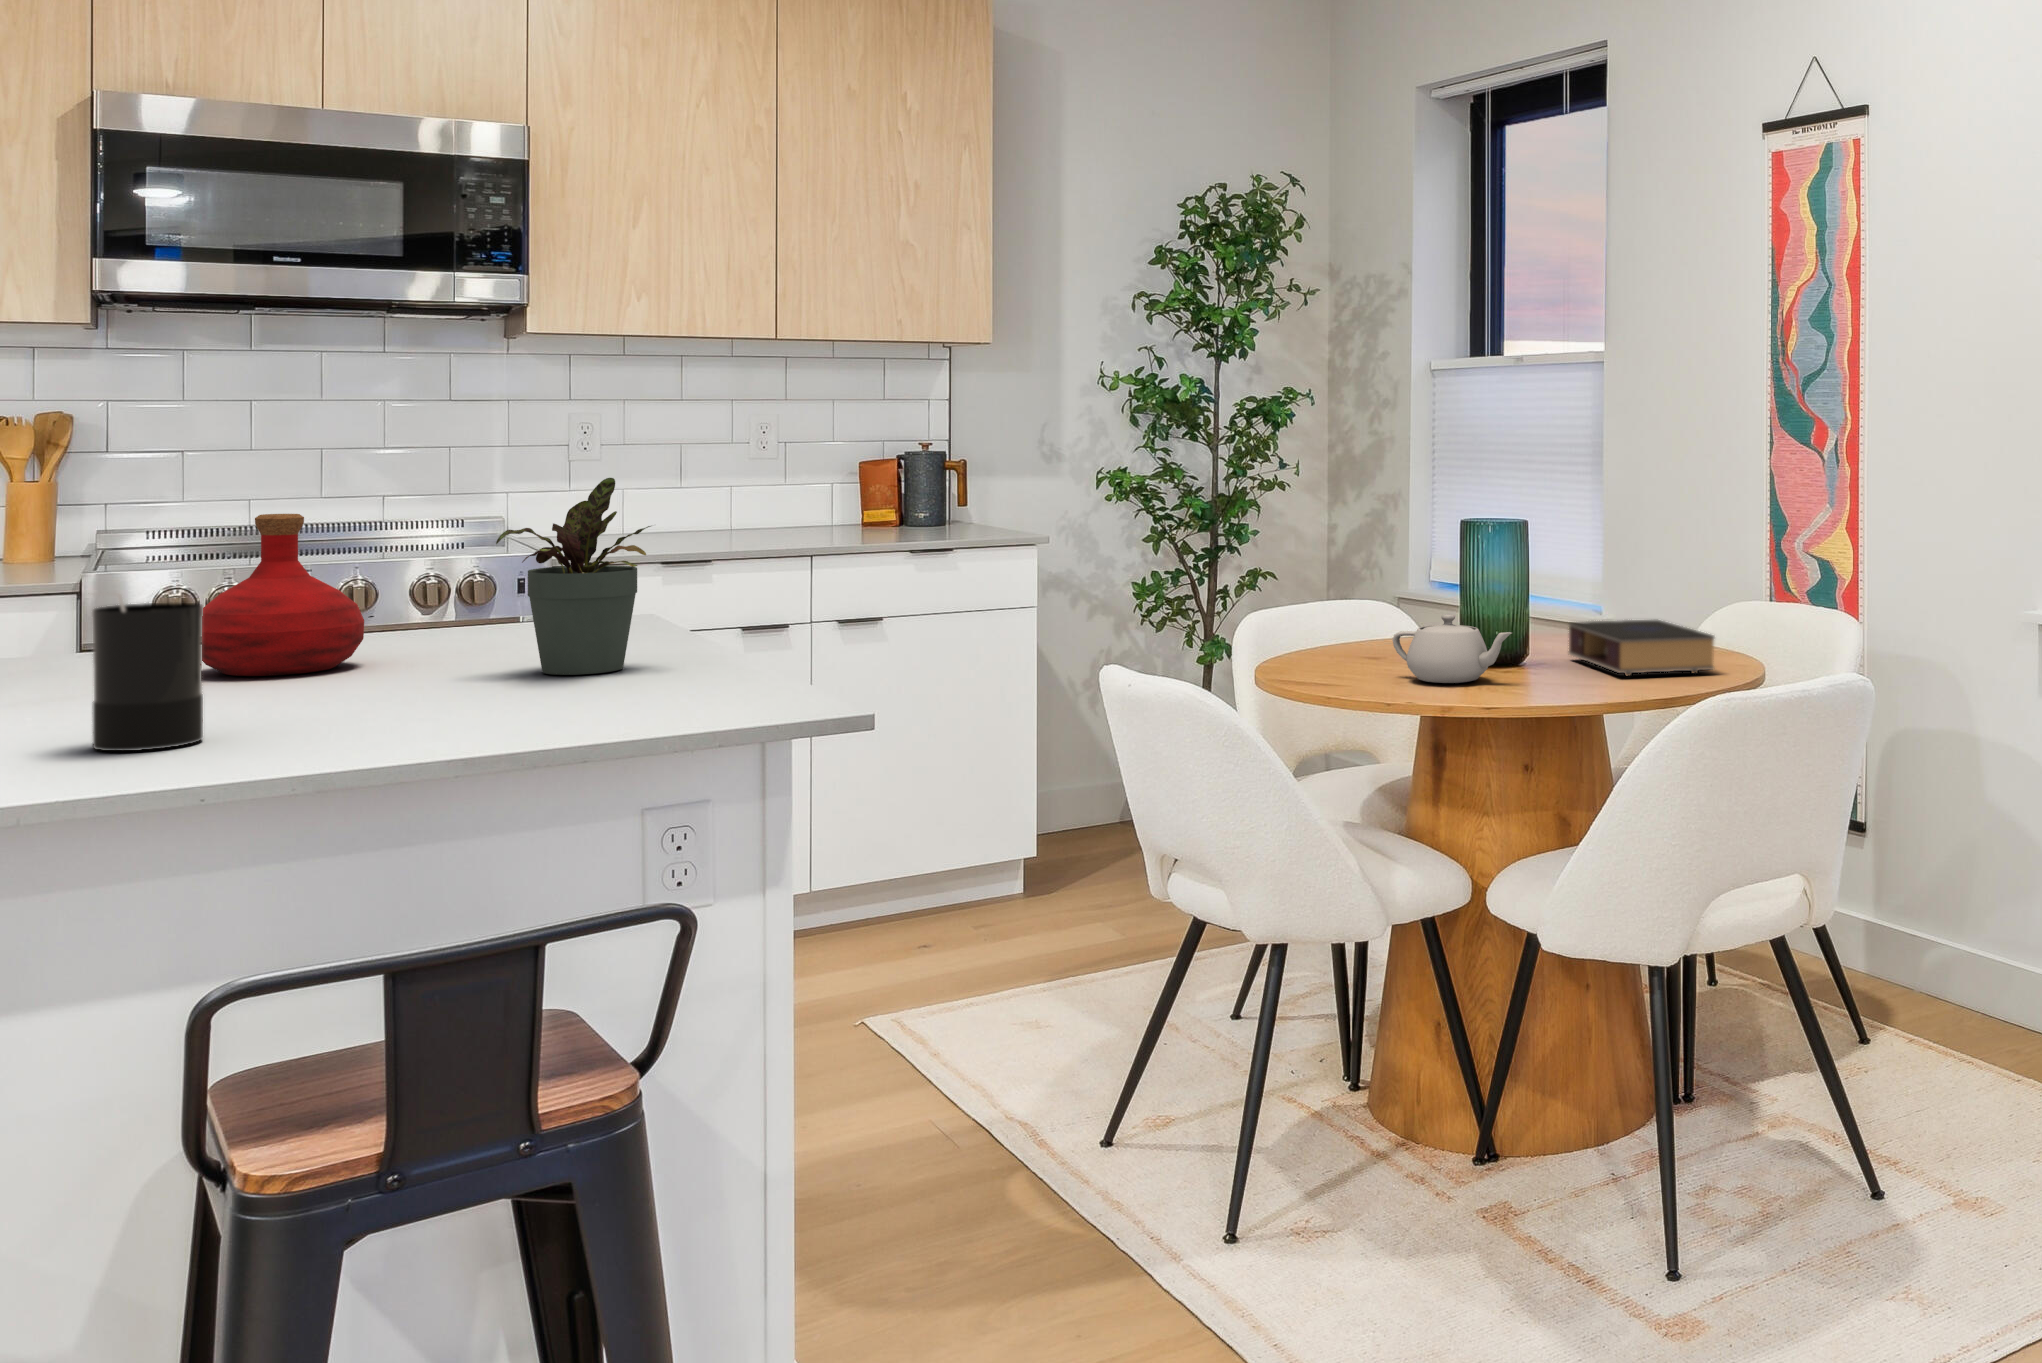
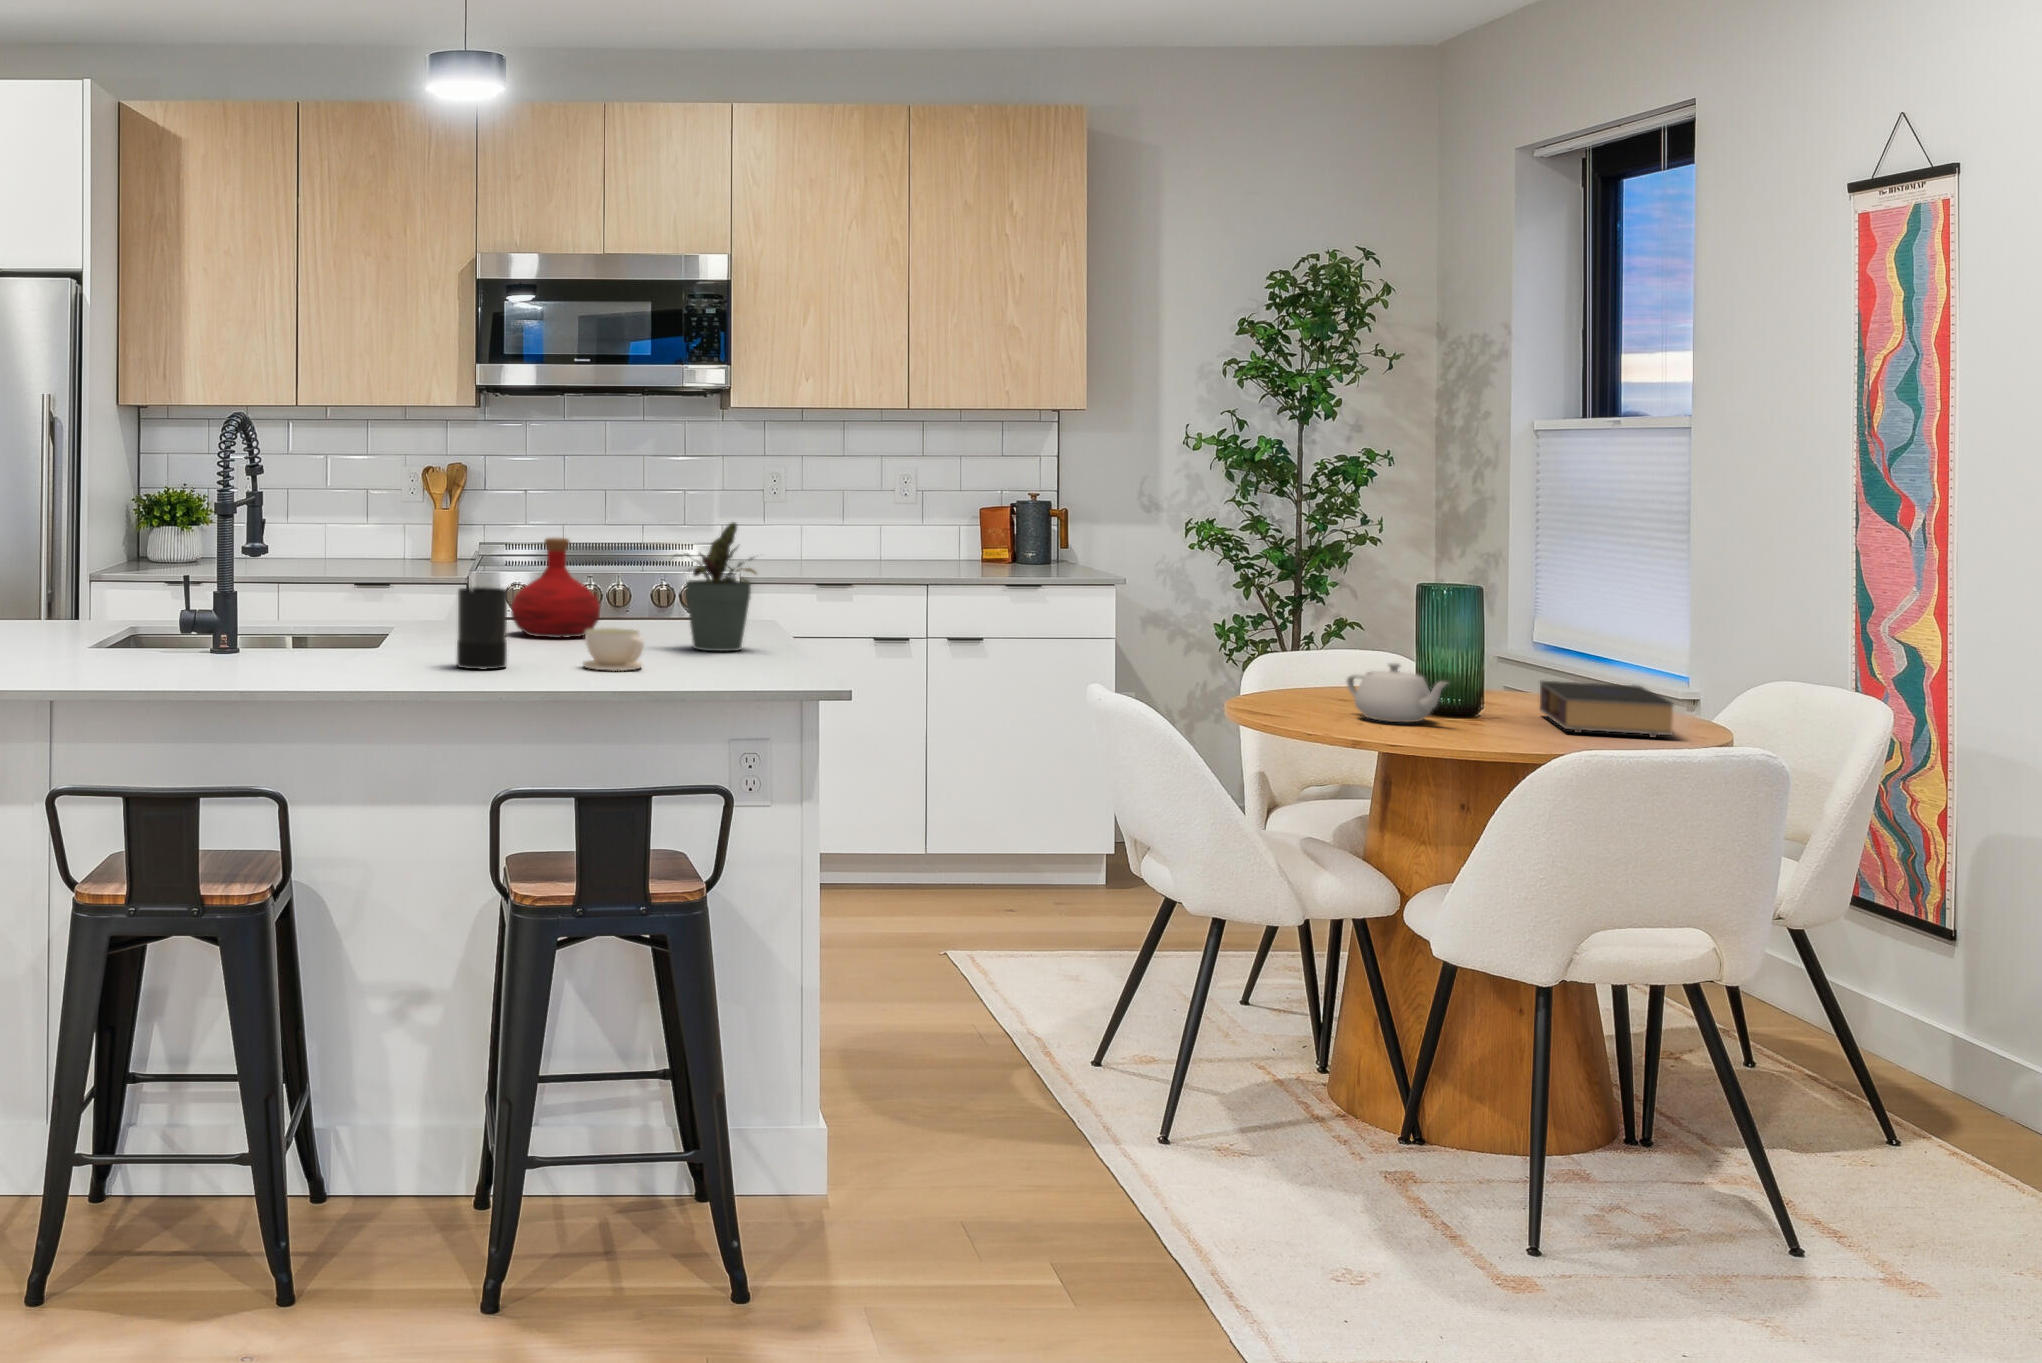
coffee cup: none [359,654,479,727] -> present [583,628,644,671]

